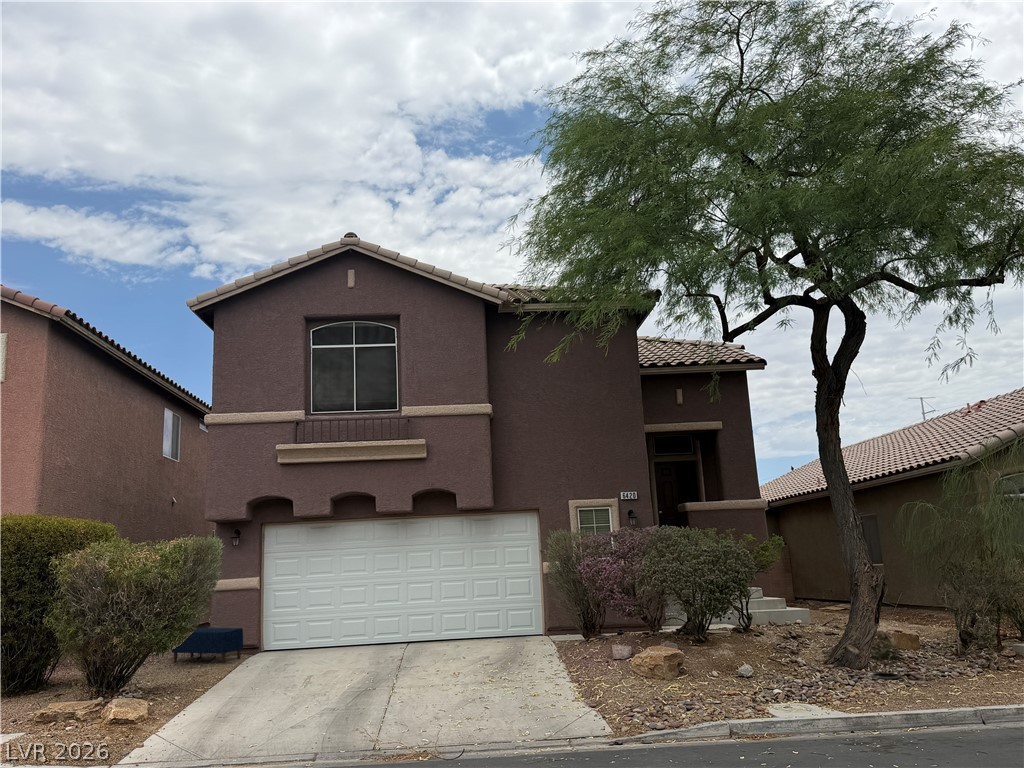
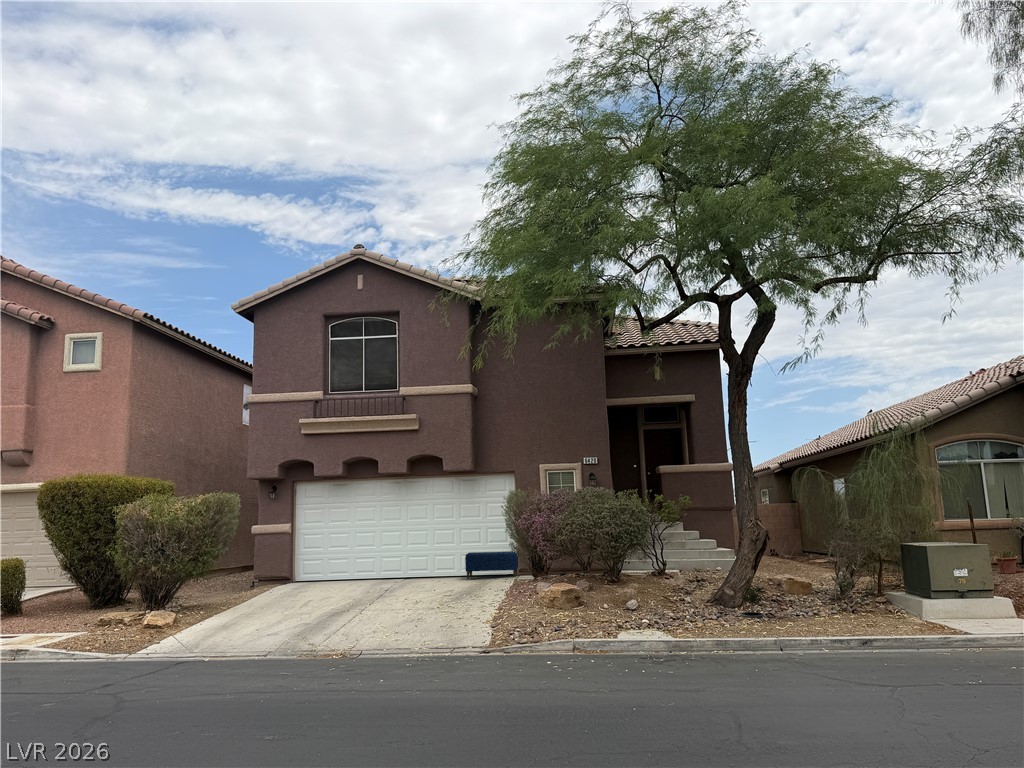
bench: present [172,628,243,663] -> present [465,551,518,579]

